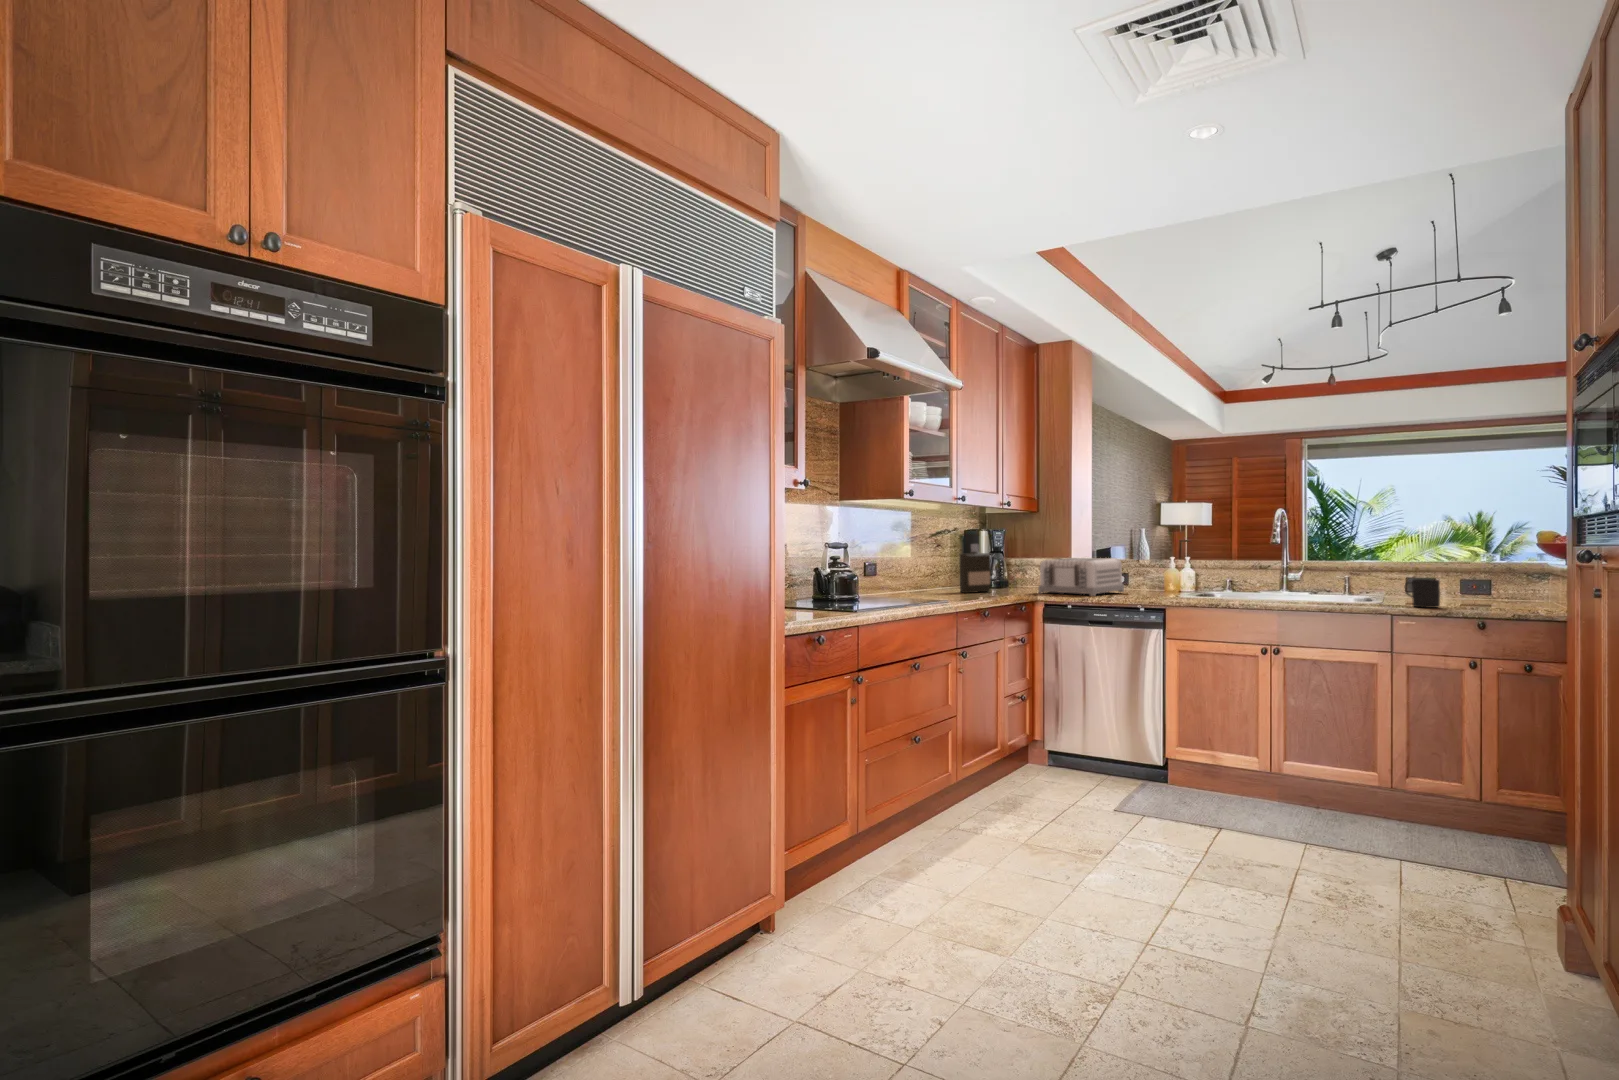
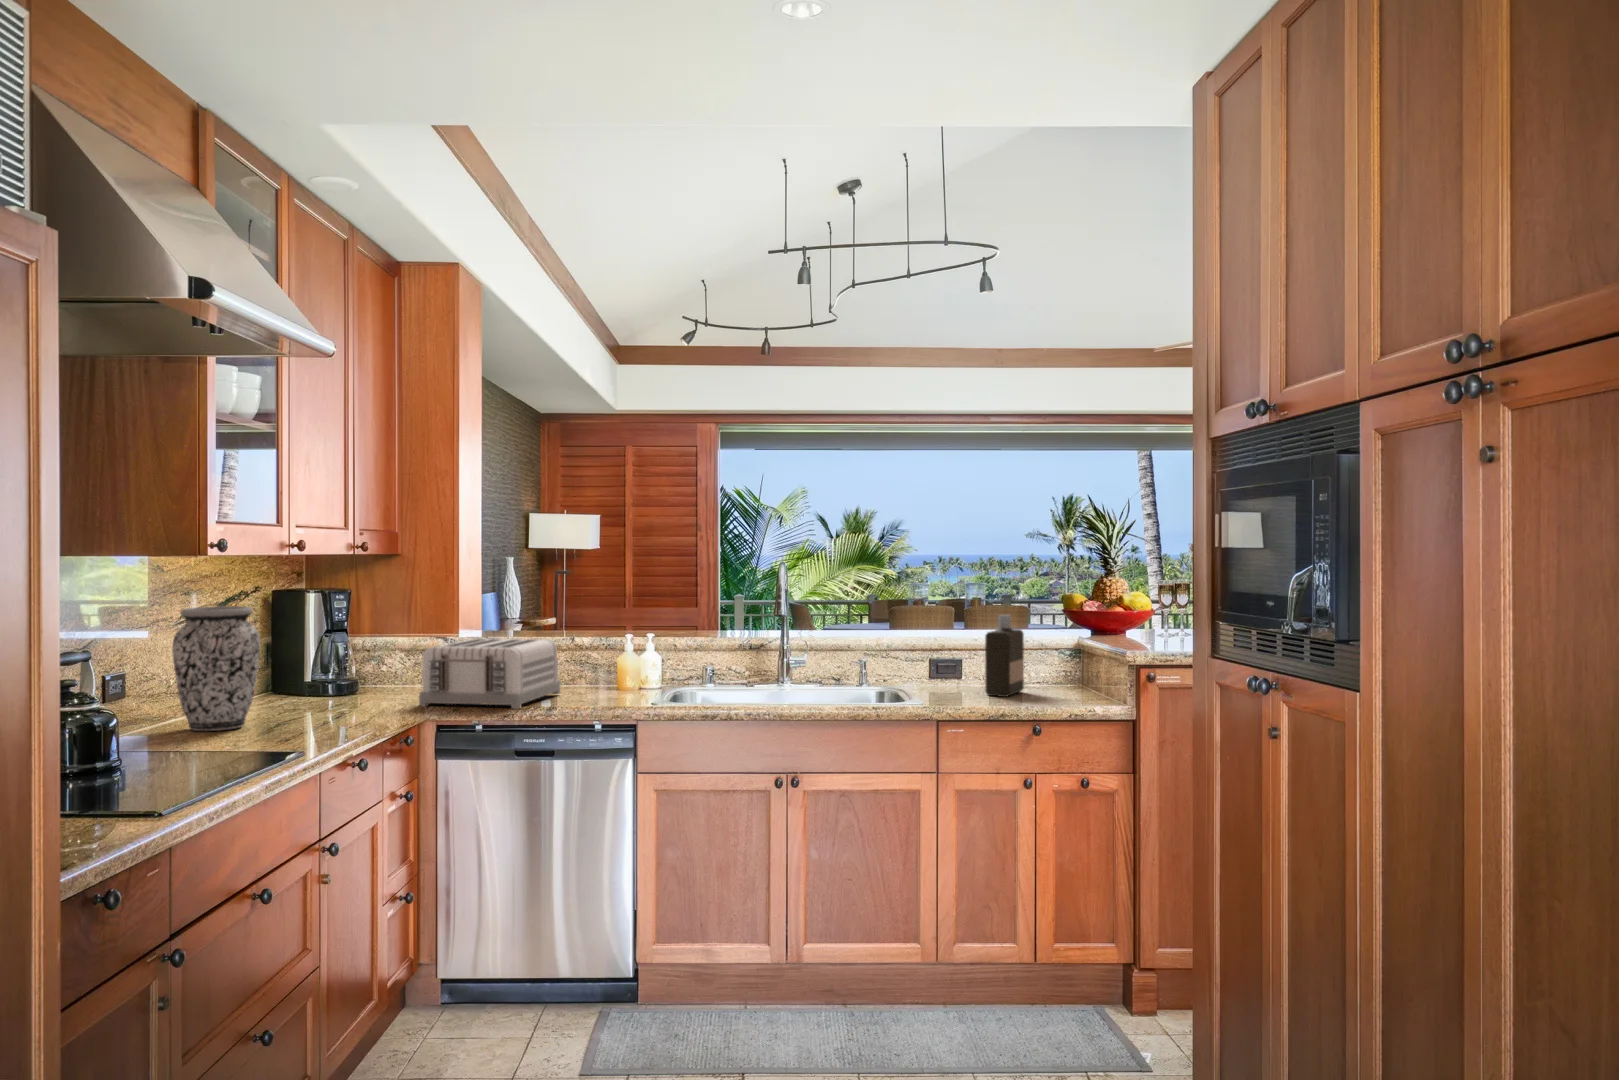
vase: none [916,534,956,596] -> present [172,606,260,731]
bottle: present [960,544,991,593] -> present [985,615,1024,697]
mug: present [1405,579,1440,608] -> none [950,666,988,706]

